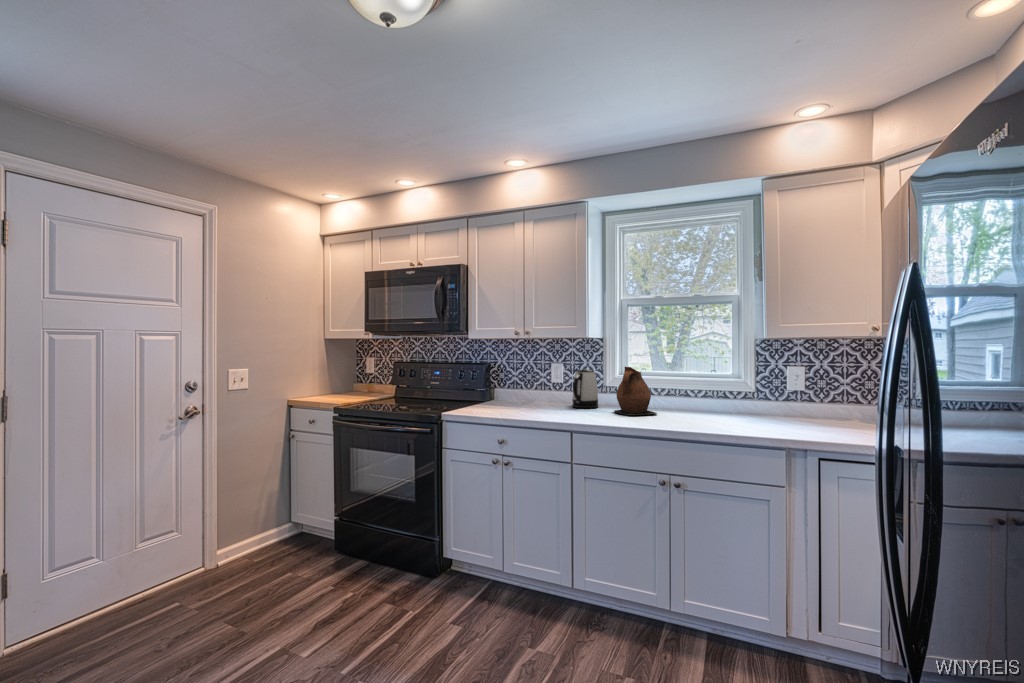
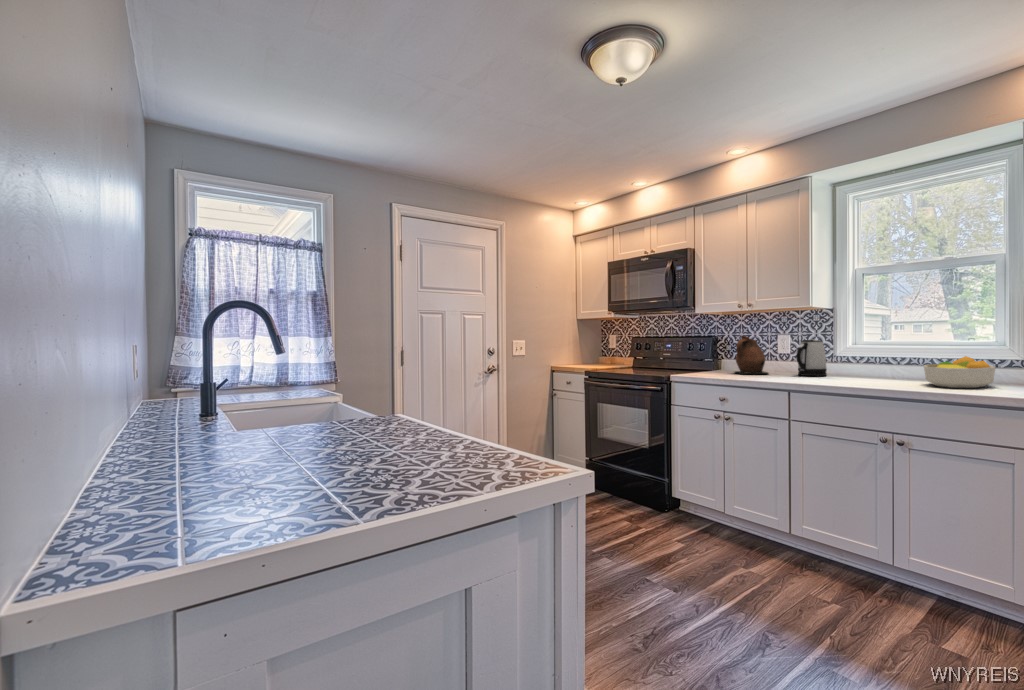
ceramic pitcher: present [615,367,657,415] -> present [735,336,768,374]
fruit bowl: none [688,389,746,422] -> present [924,356,995,388]

